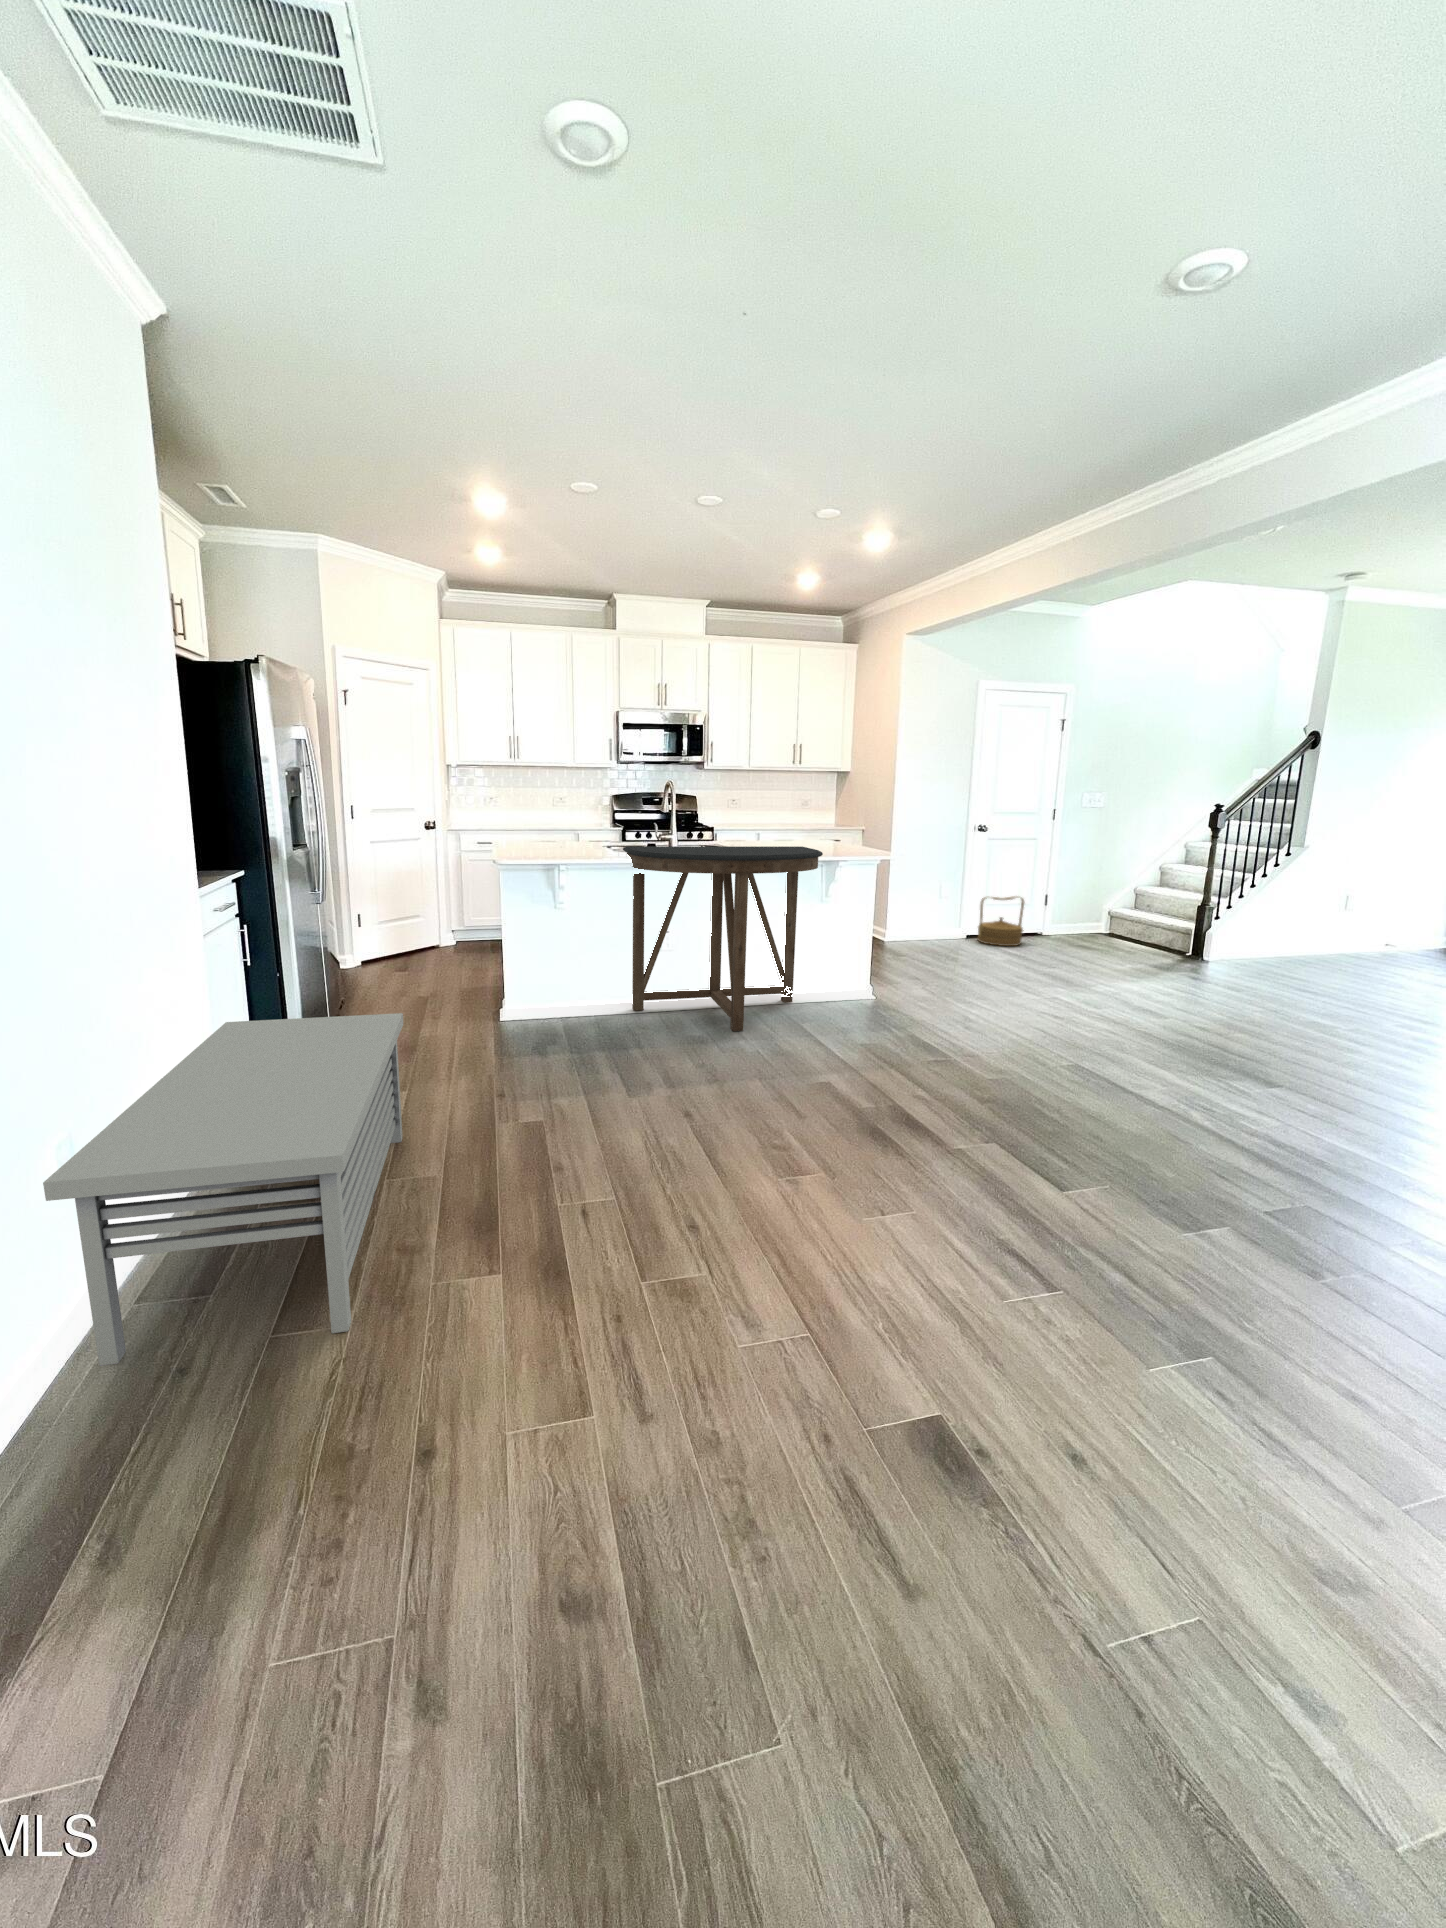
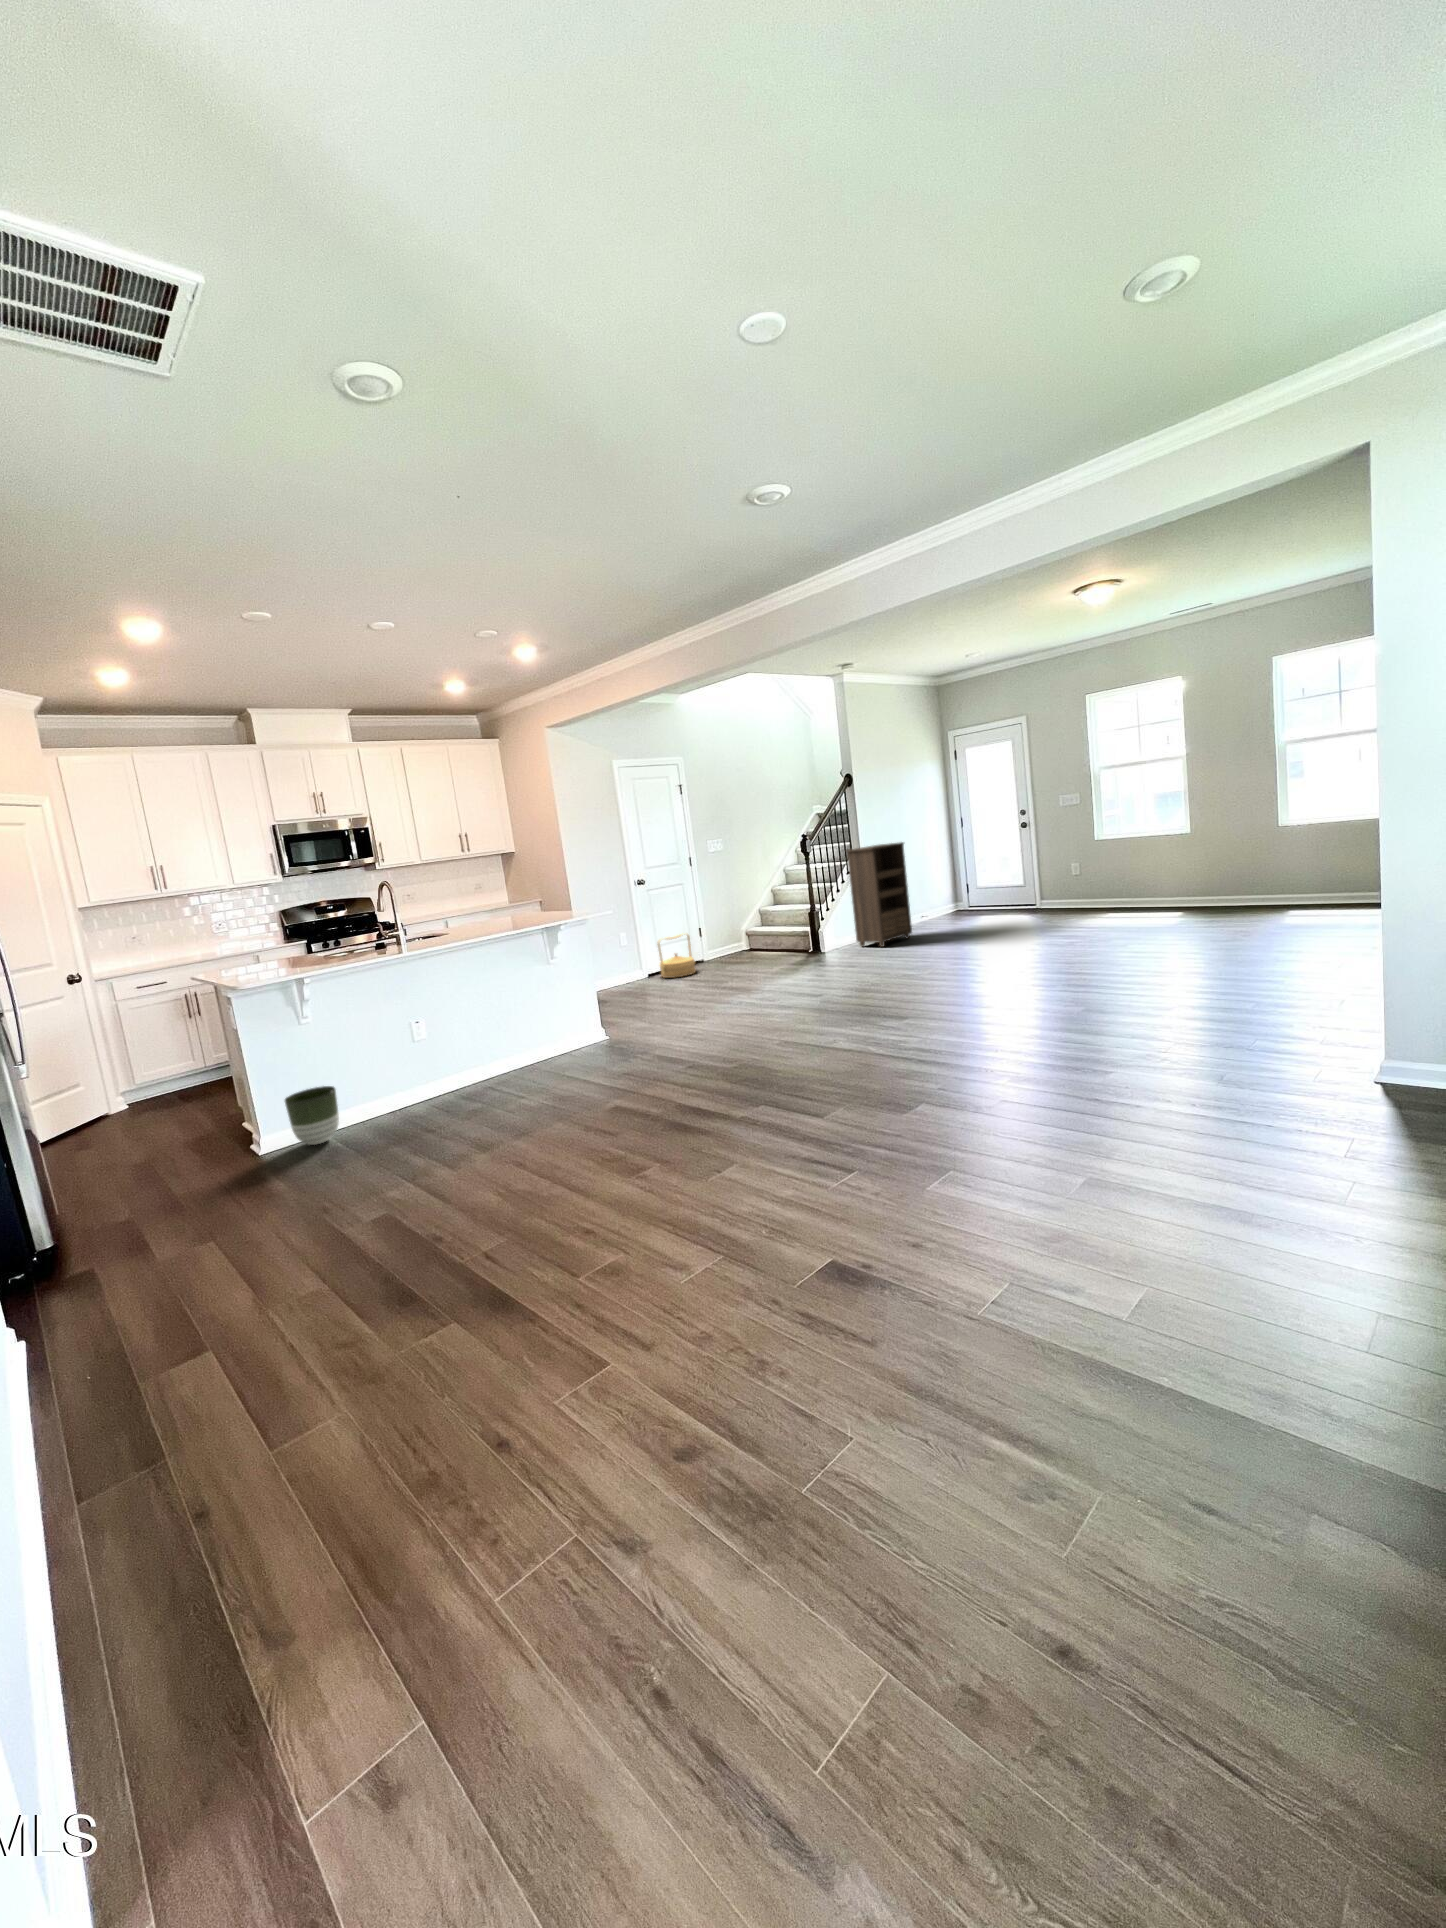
bookshelf: none [1261,833,1385,974] -> present [847,842,912,947]
console table: present [623,846,823,1031] -> none [357,920,550,1111]
planter: none [531,967,576,1020] -> present [285,1086,339,1145]
storage bench: present [43,1013,403,1366] -> none [6,1154,349,1580]

